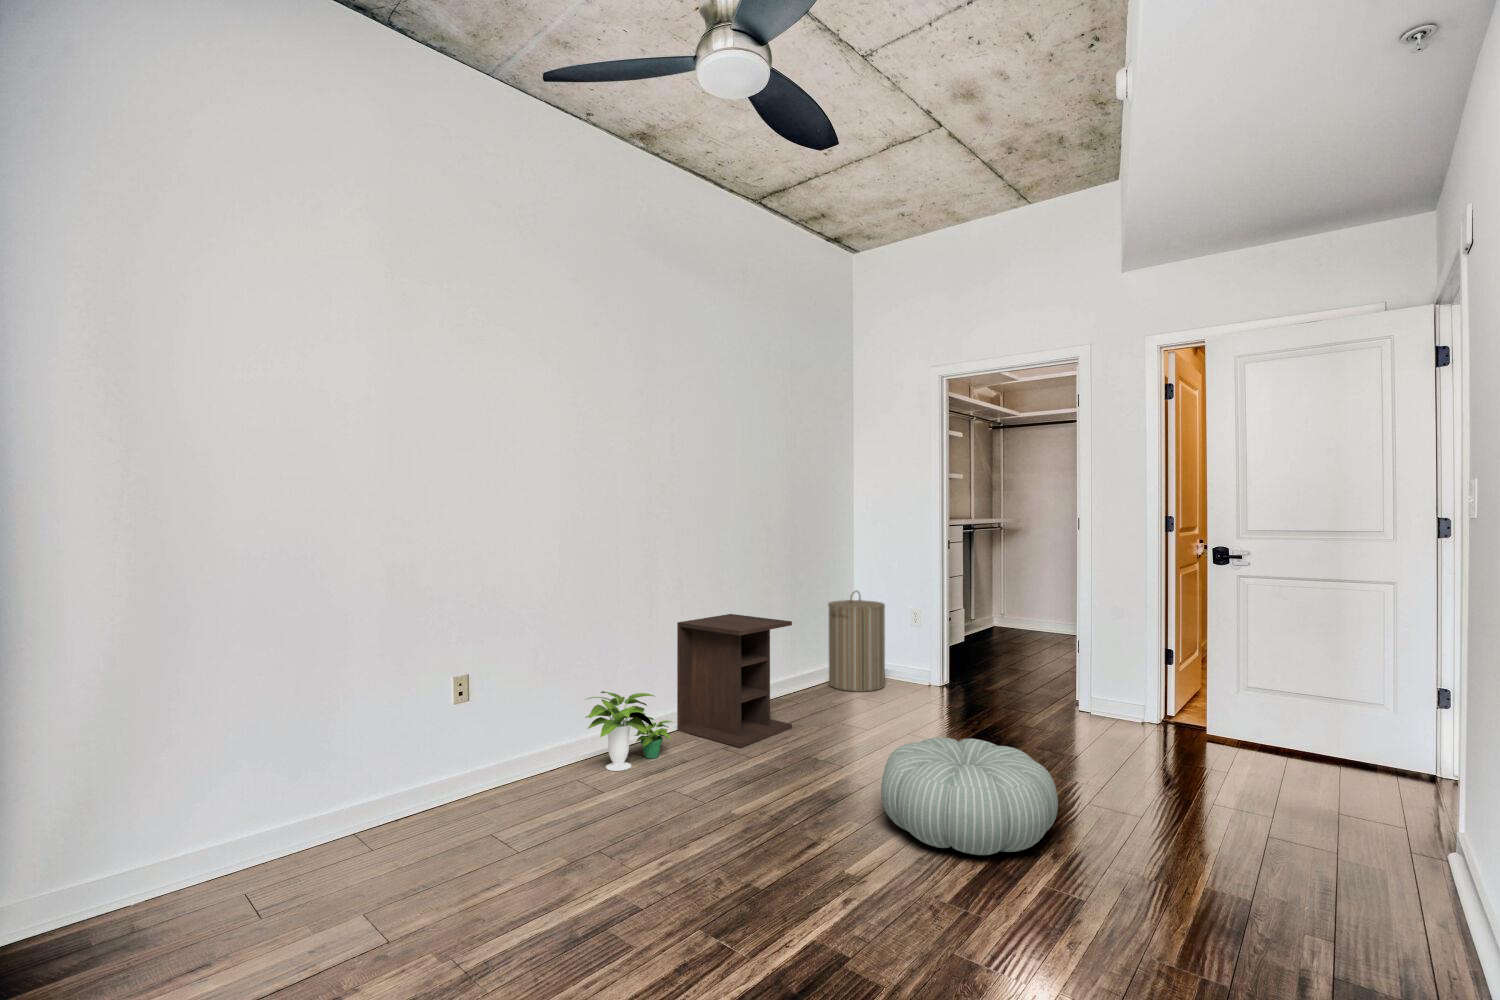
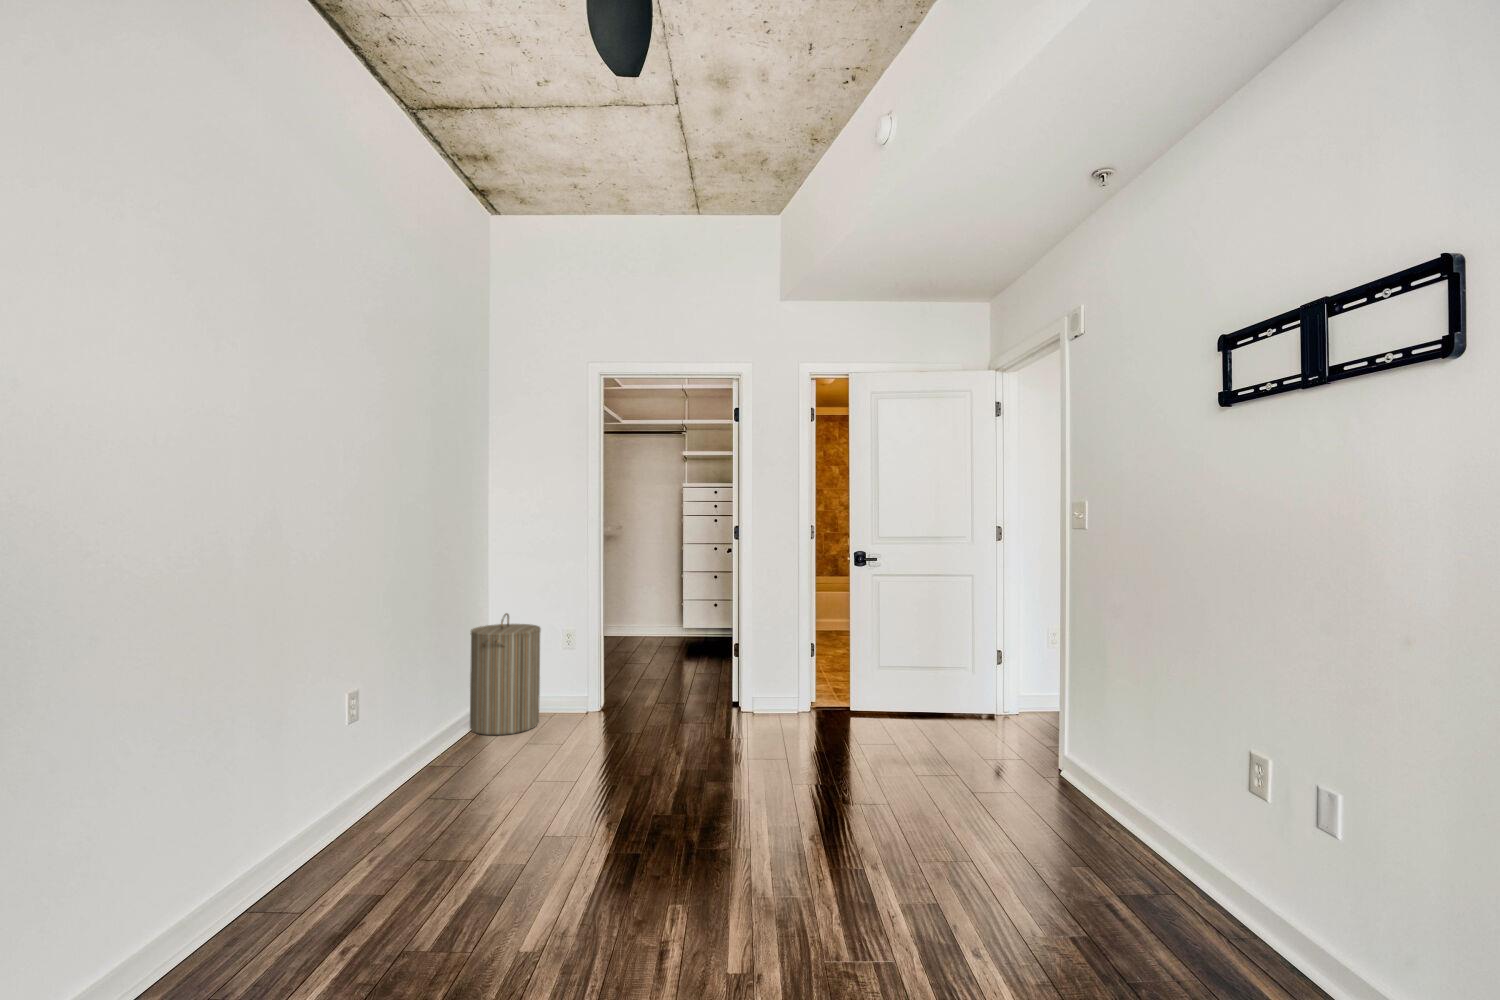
nightstand: present [677,614,792,748] -> none [314,661,482,845]
potted plant: present [585,691,671,771] -> none [192,803,349,945]
pouf: present [881,738,1058,855] -> none [688,767,871,899]

